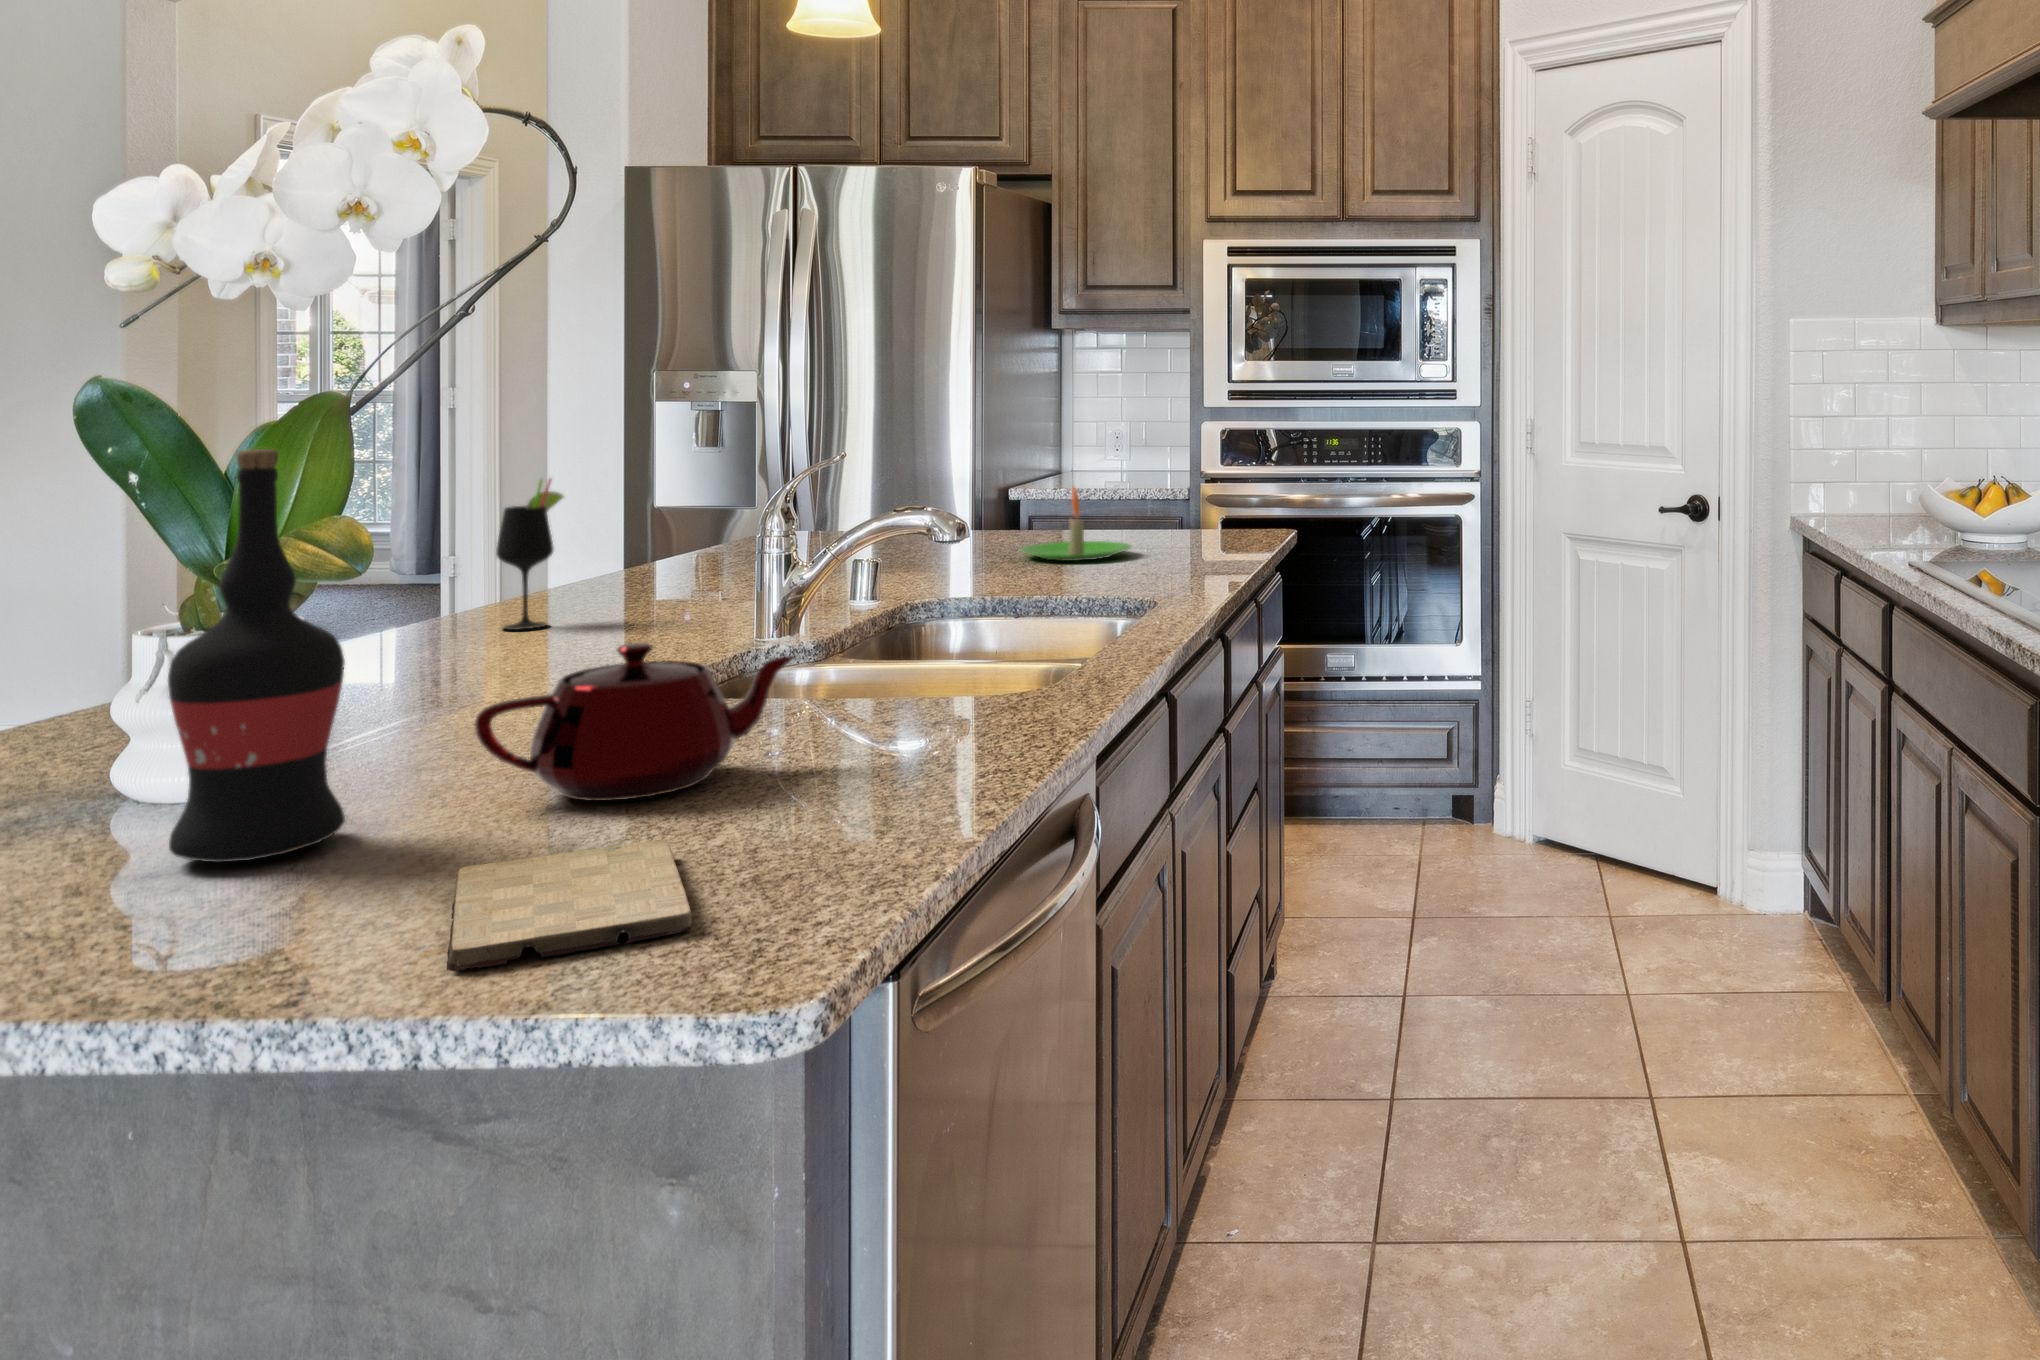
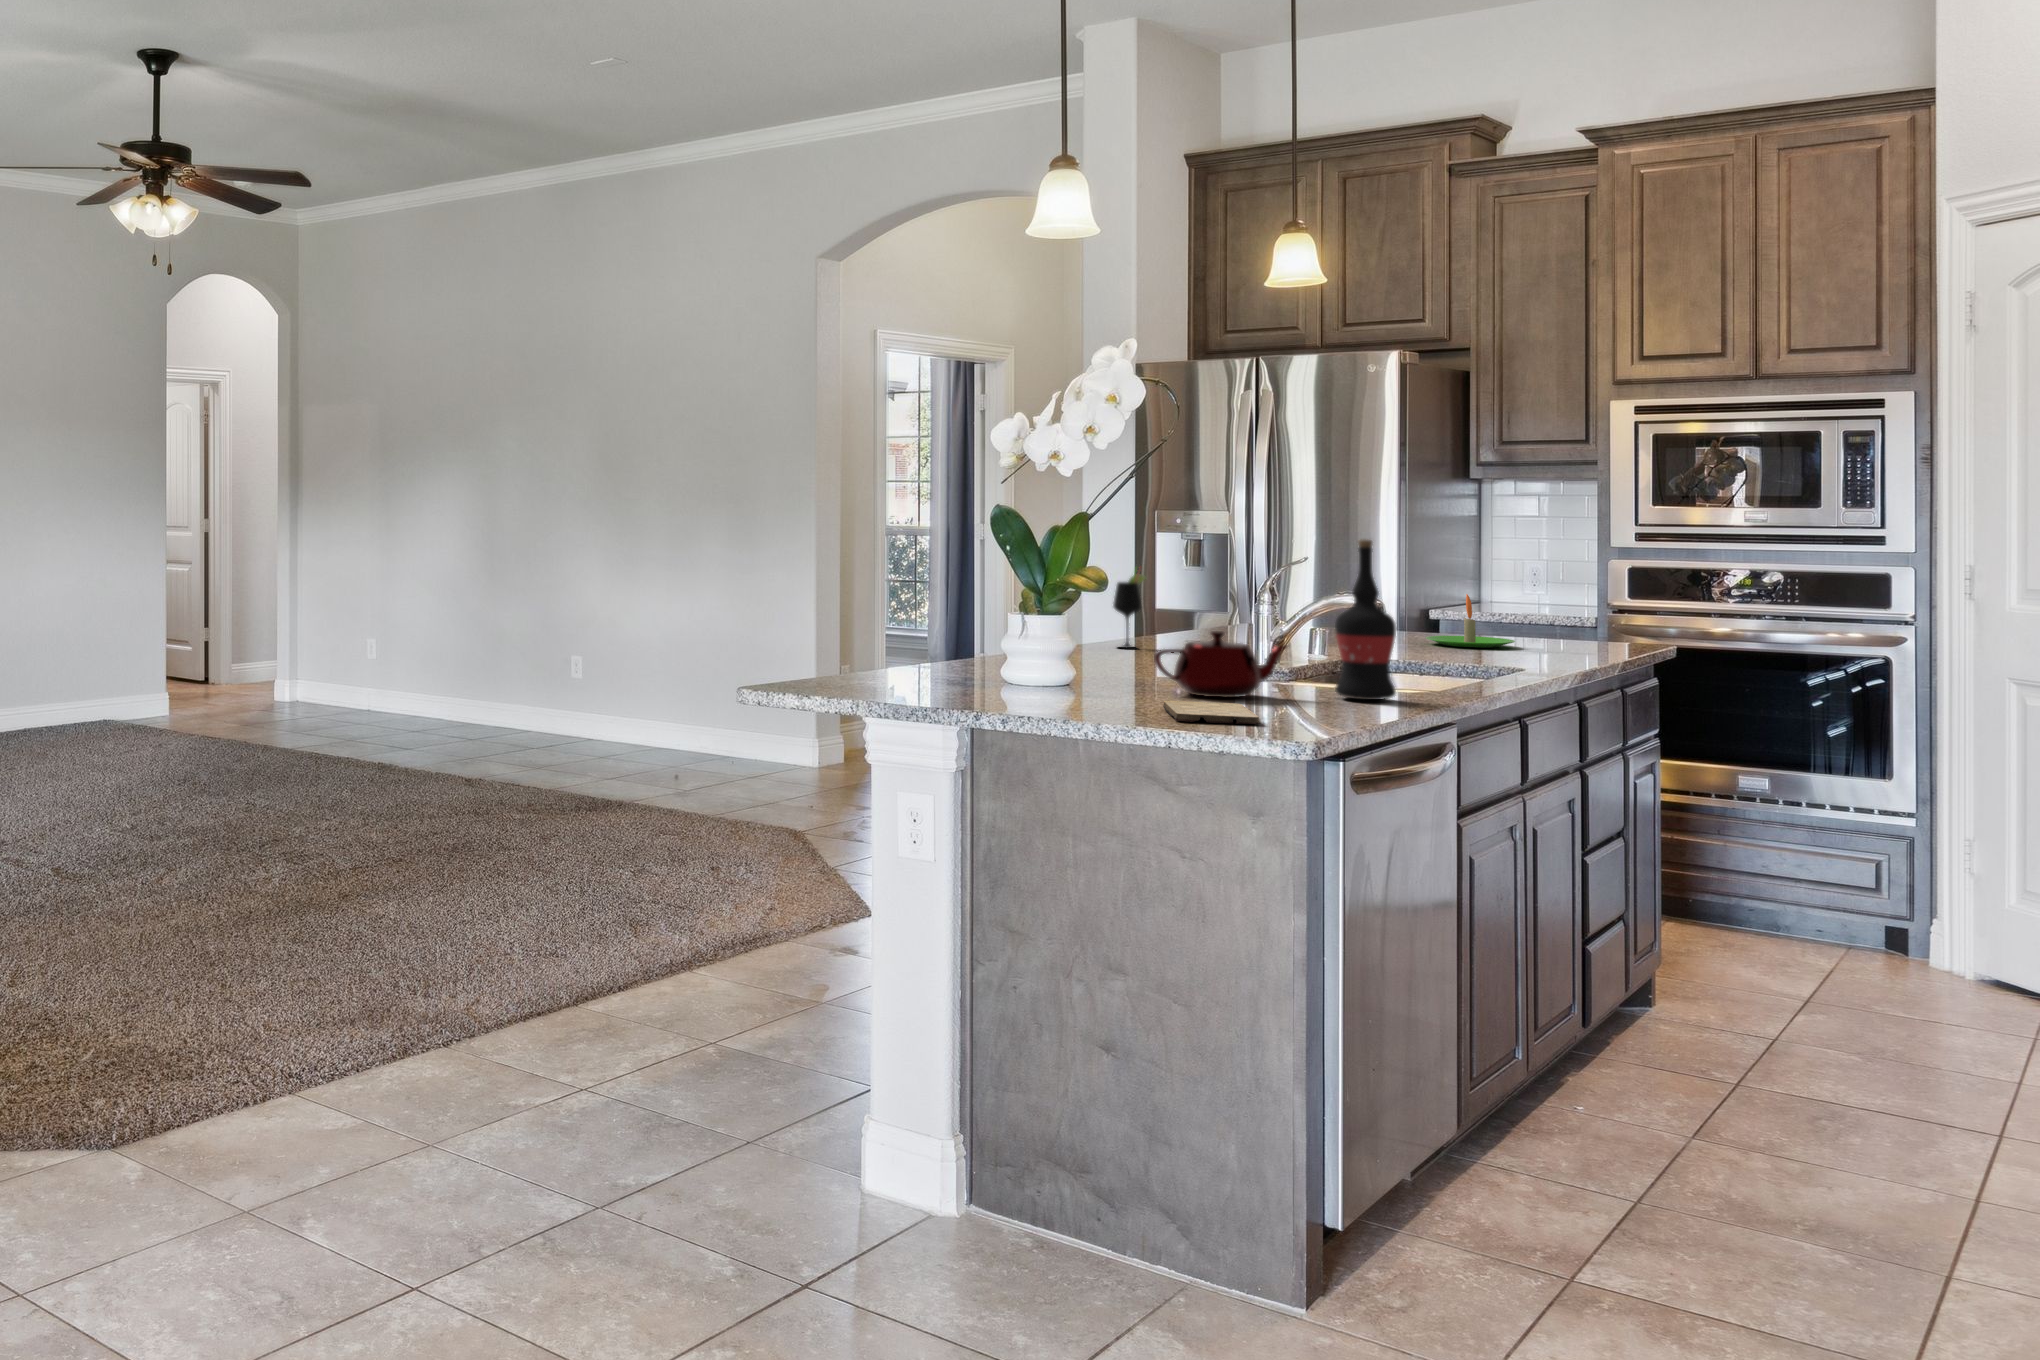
wine bottle: present [168,449,345,863] -> present [1335,539,1396,700]

